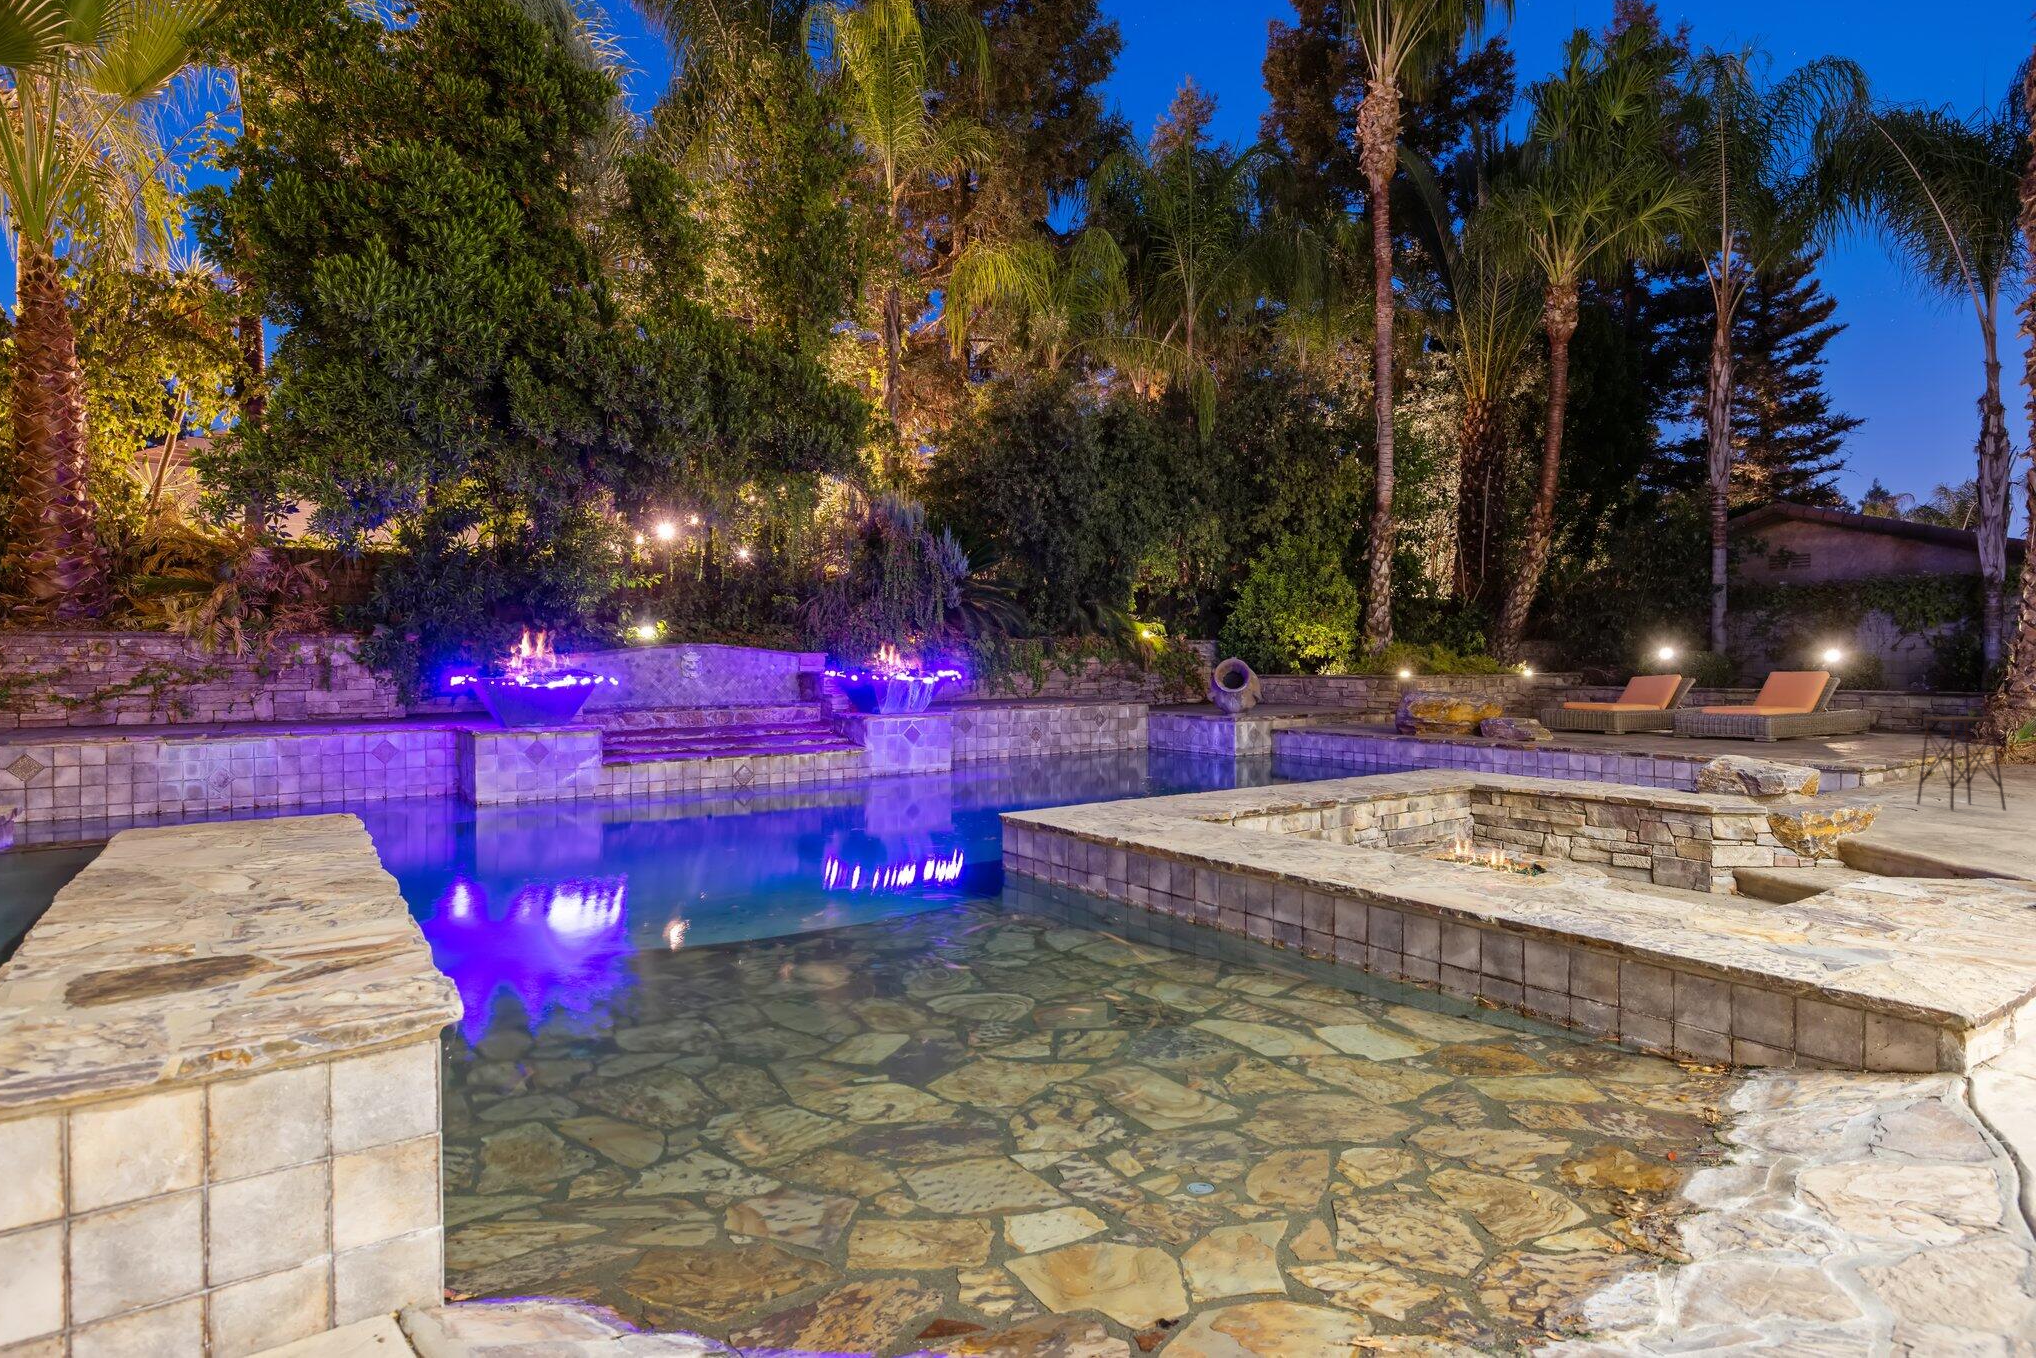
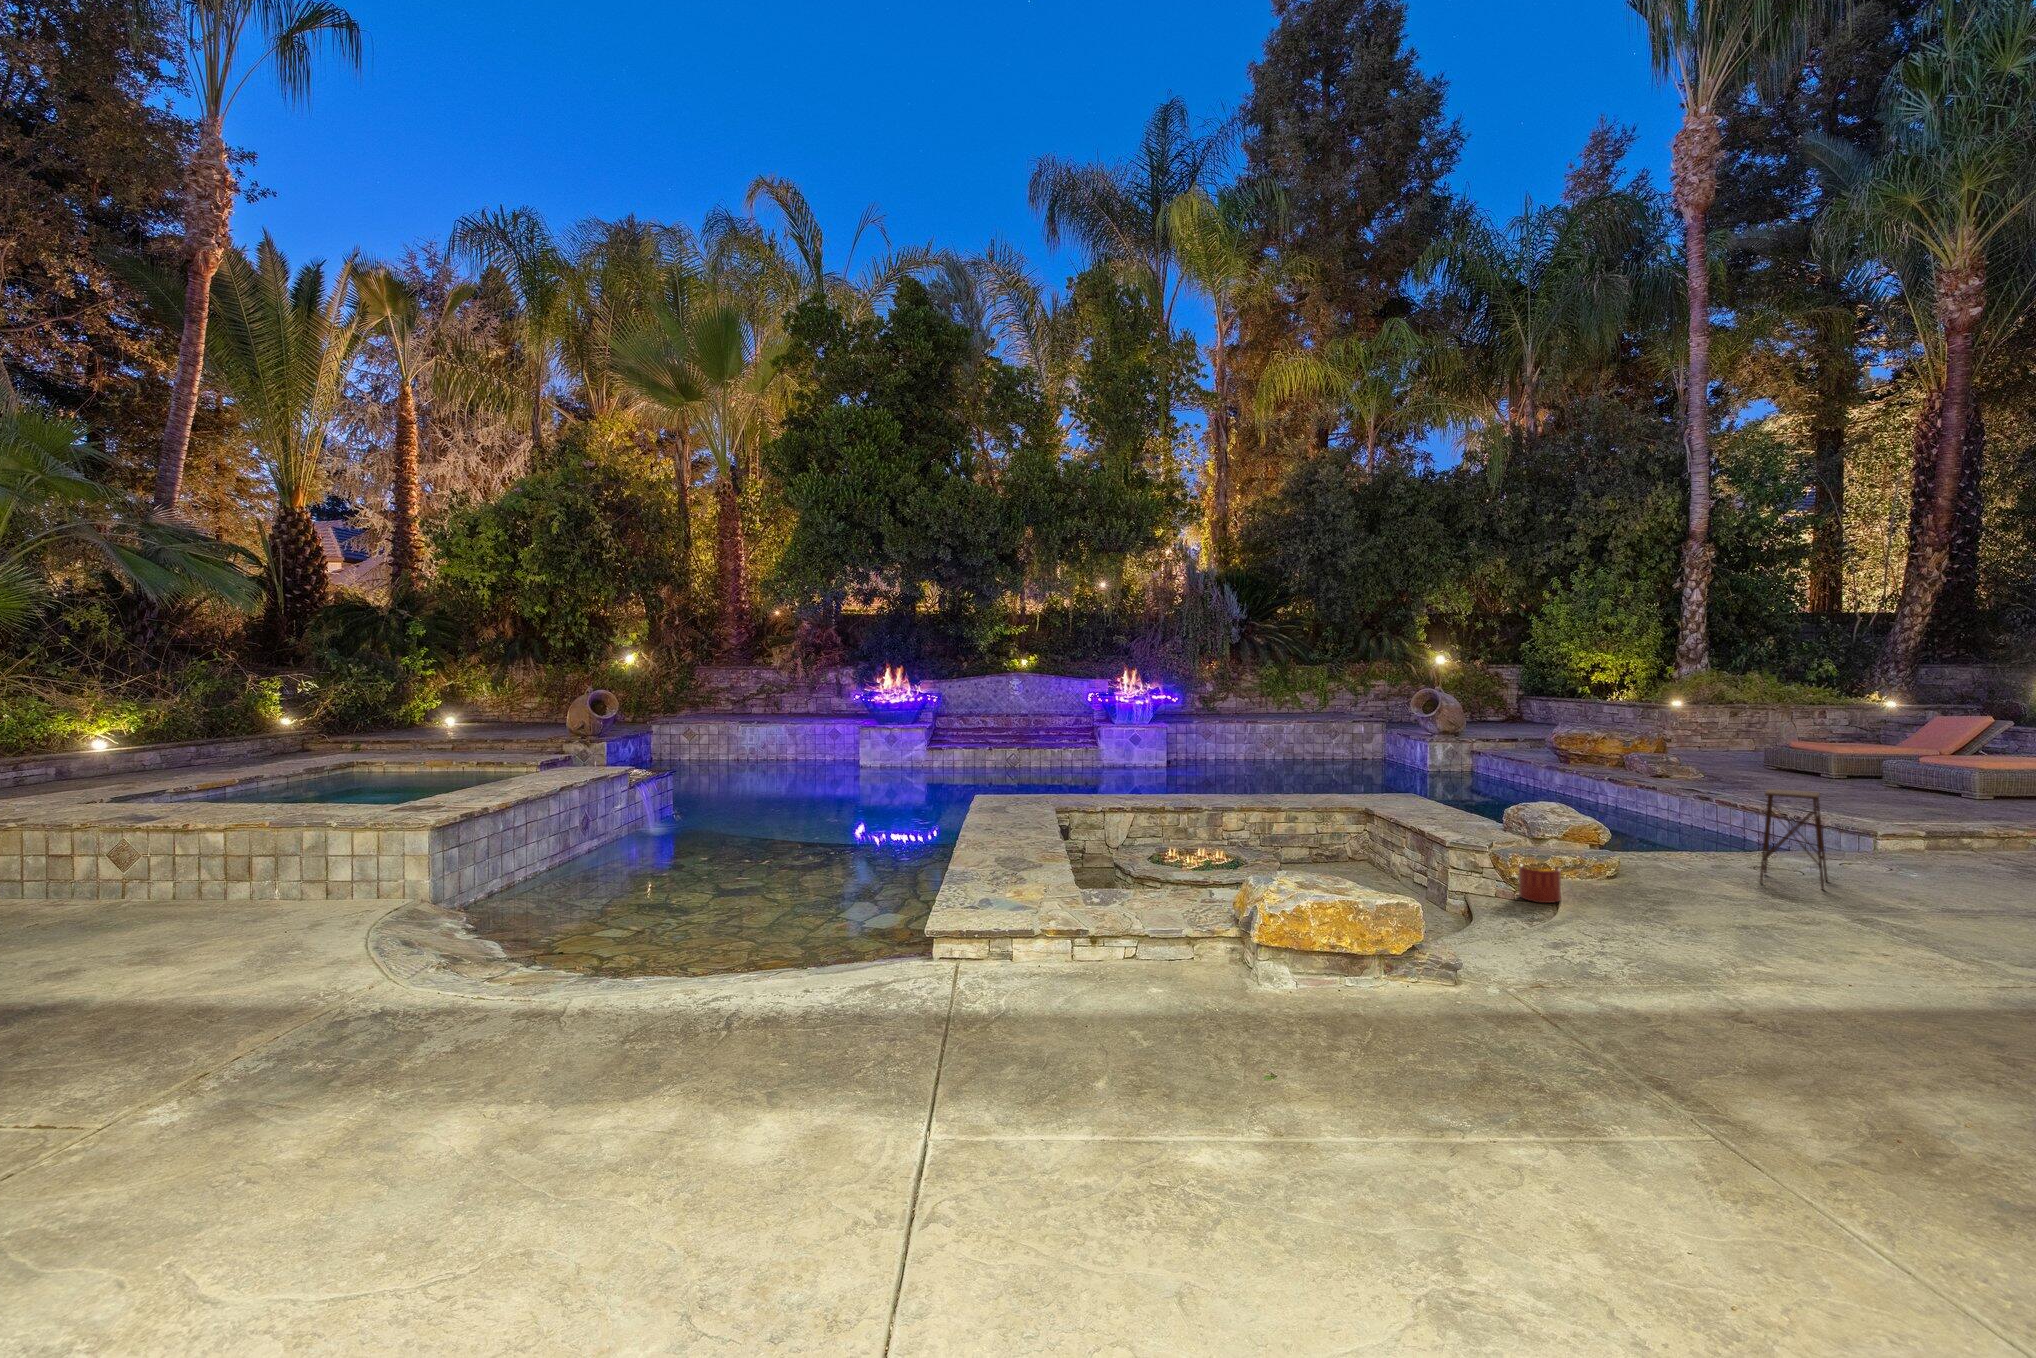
planter: none [1907,807,1963,850] -> present [1519,864,1561,903]

